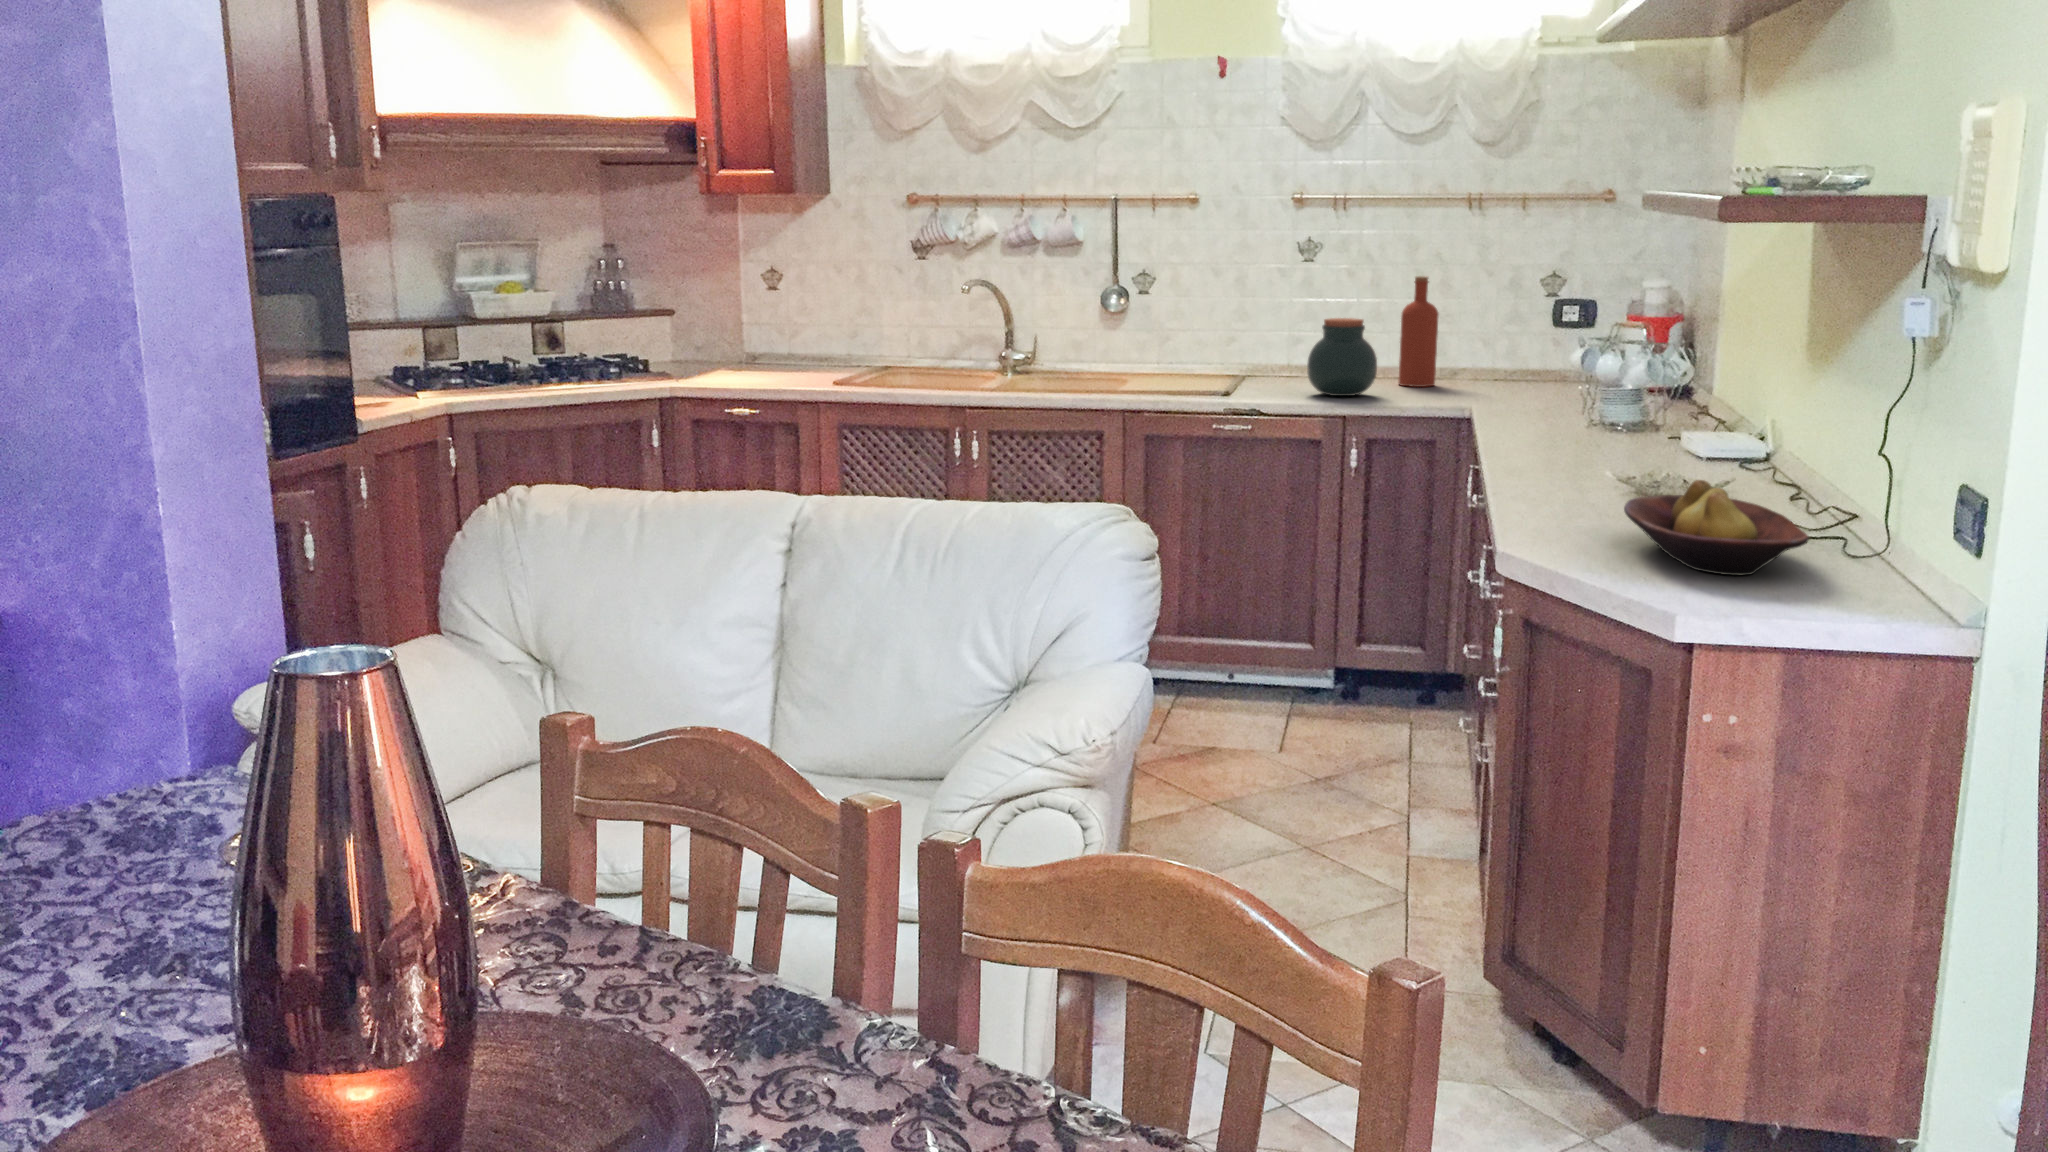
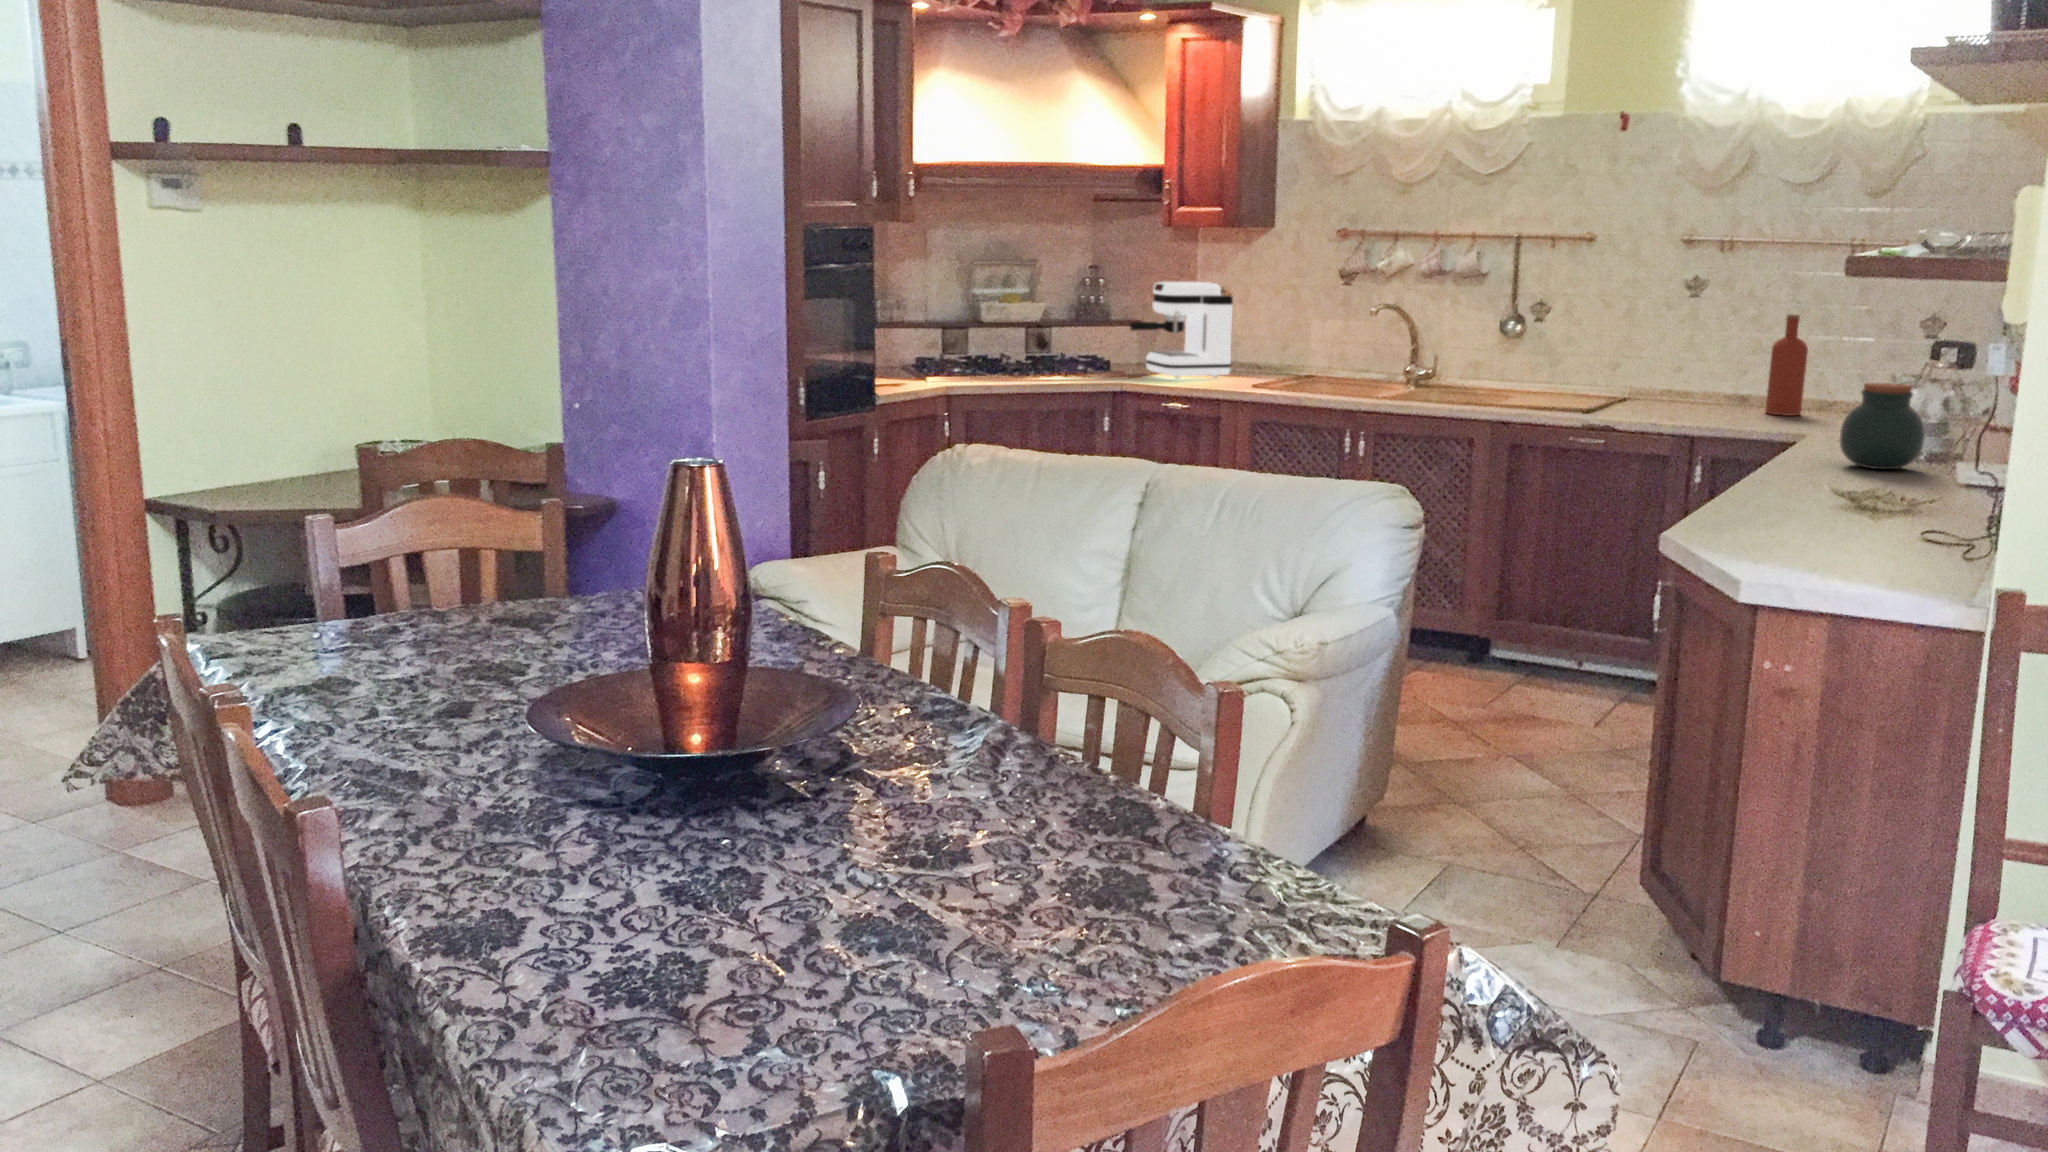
coffee maker: none [670,260,796,377] -> present [1130,282,1233,378]
jar: present [1307,318,1377,396] -> present [1839,383,1925,469]
fruit bowl: present [1624,480,1809,575] -> none [1785,489,1926,566]

